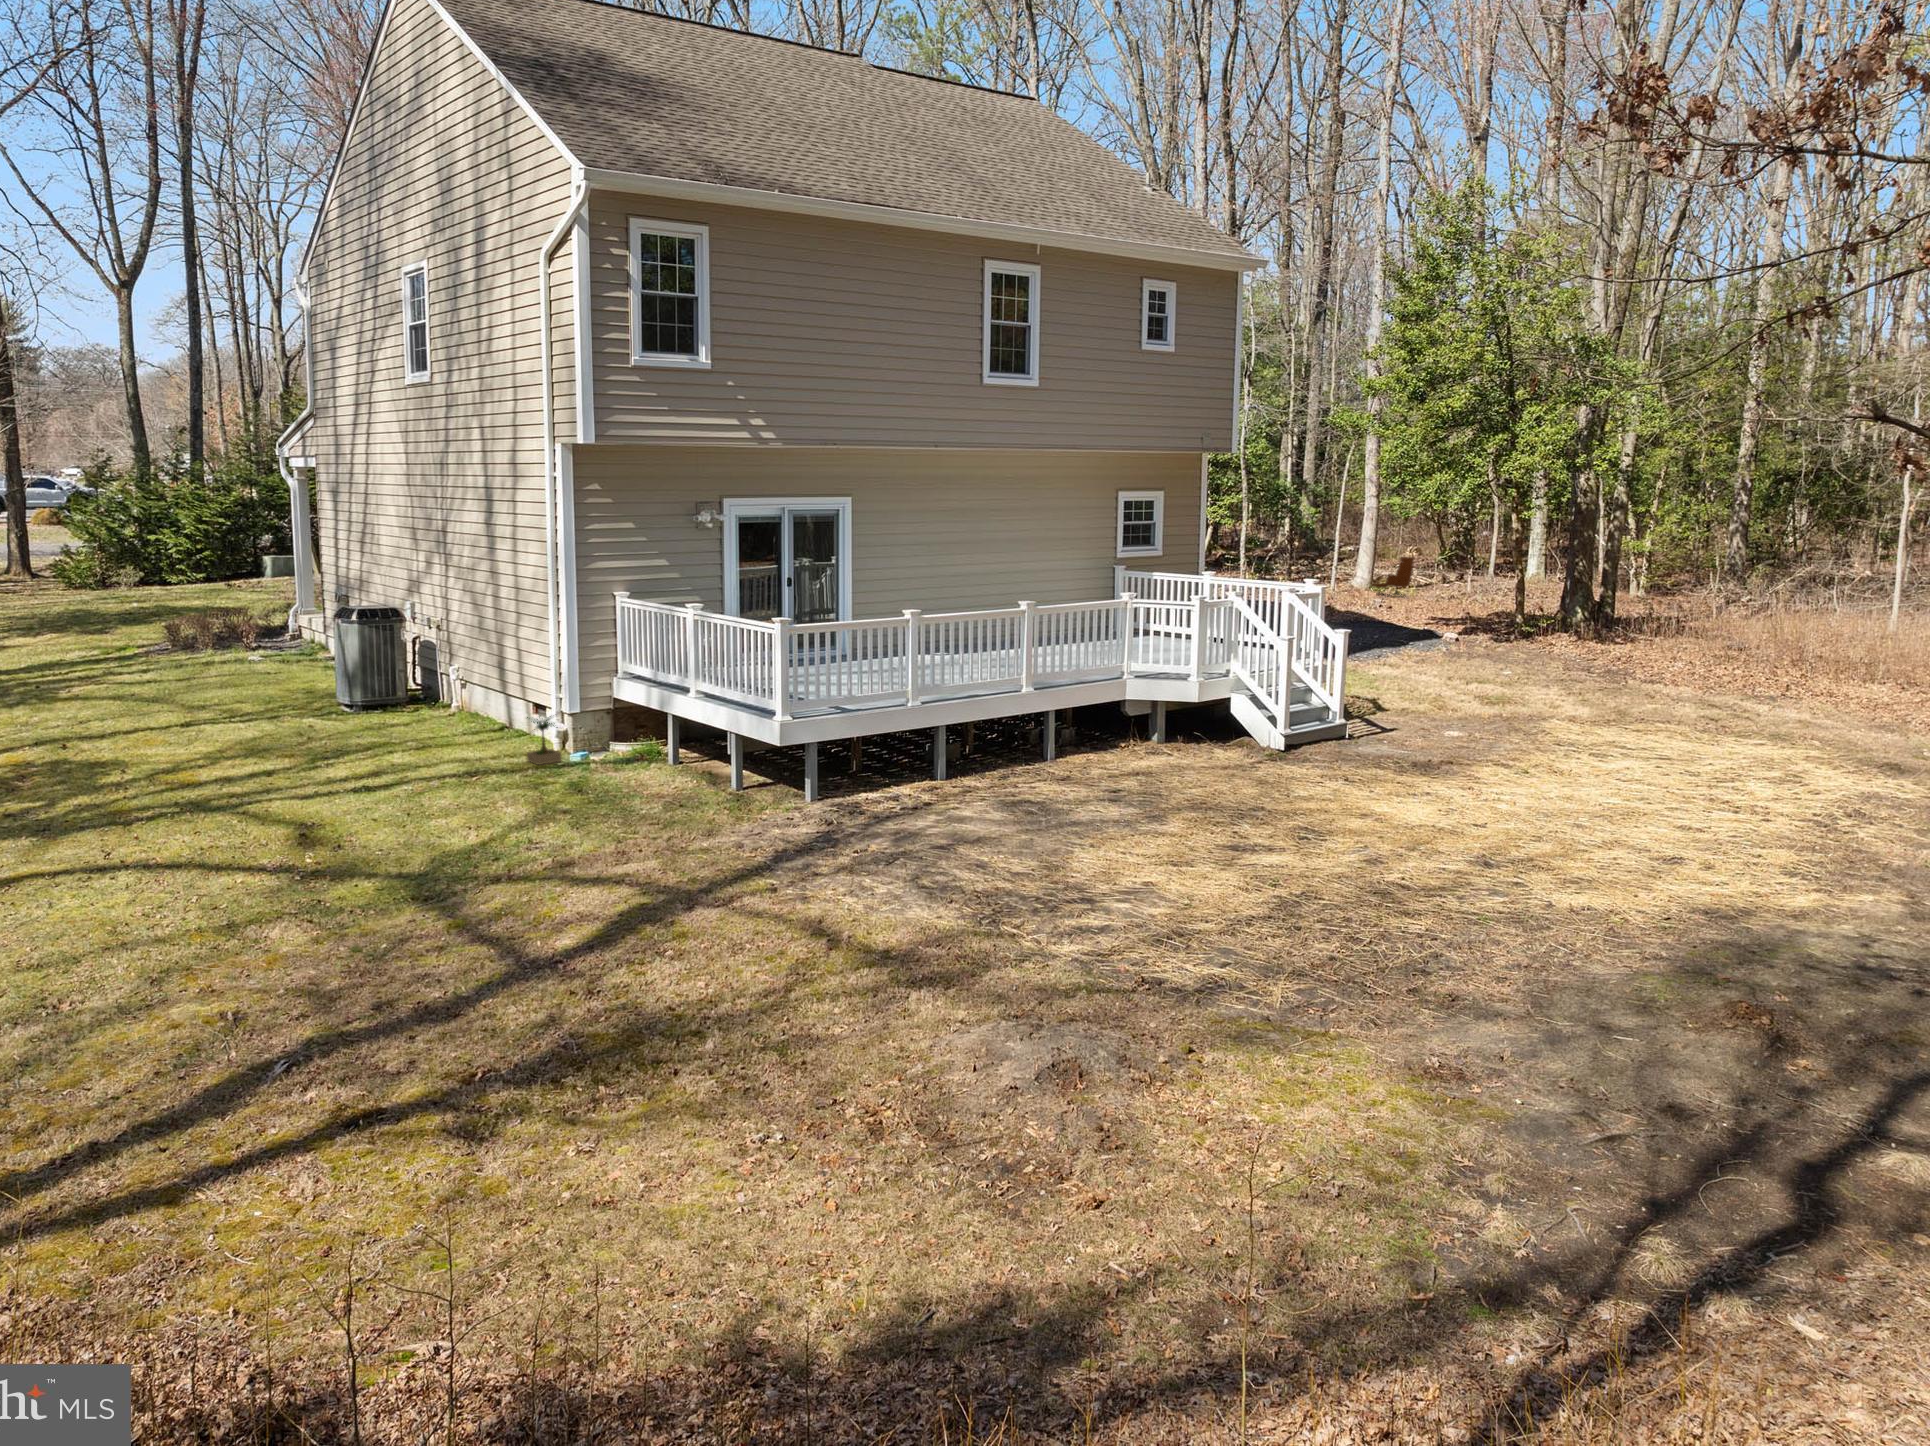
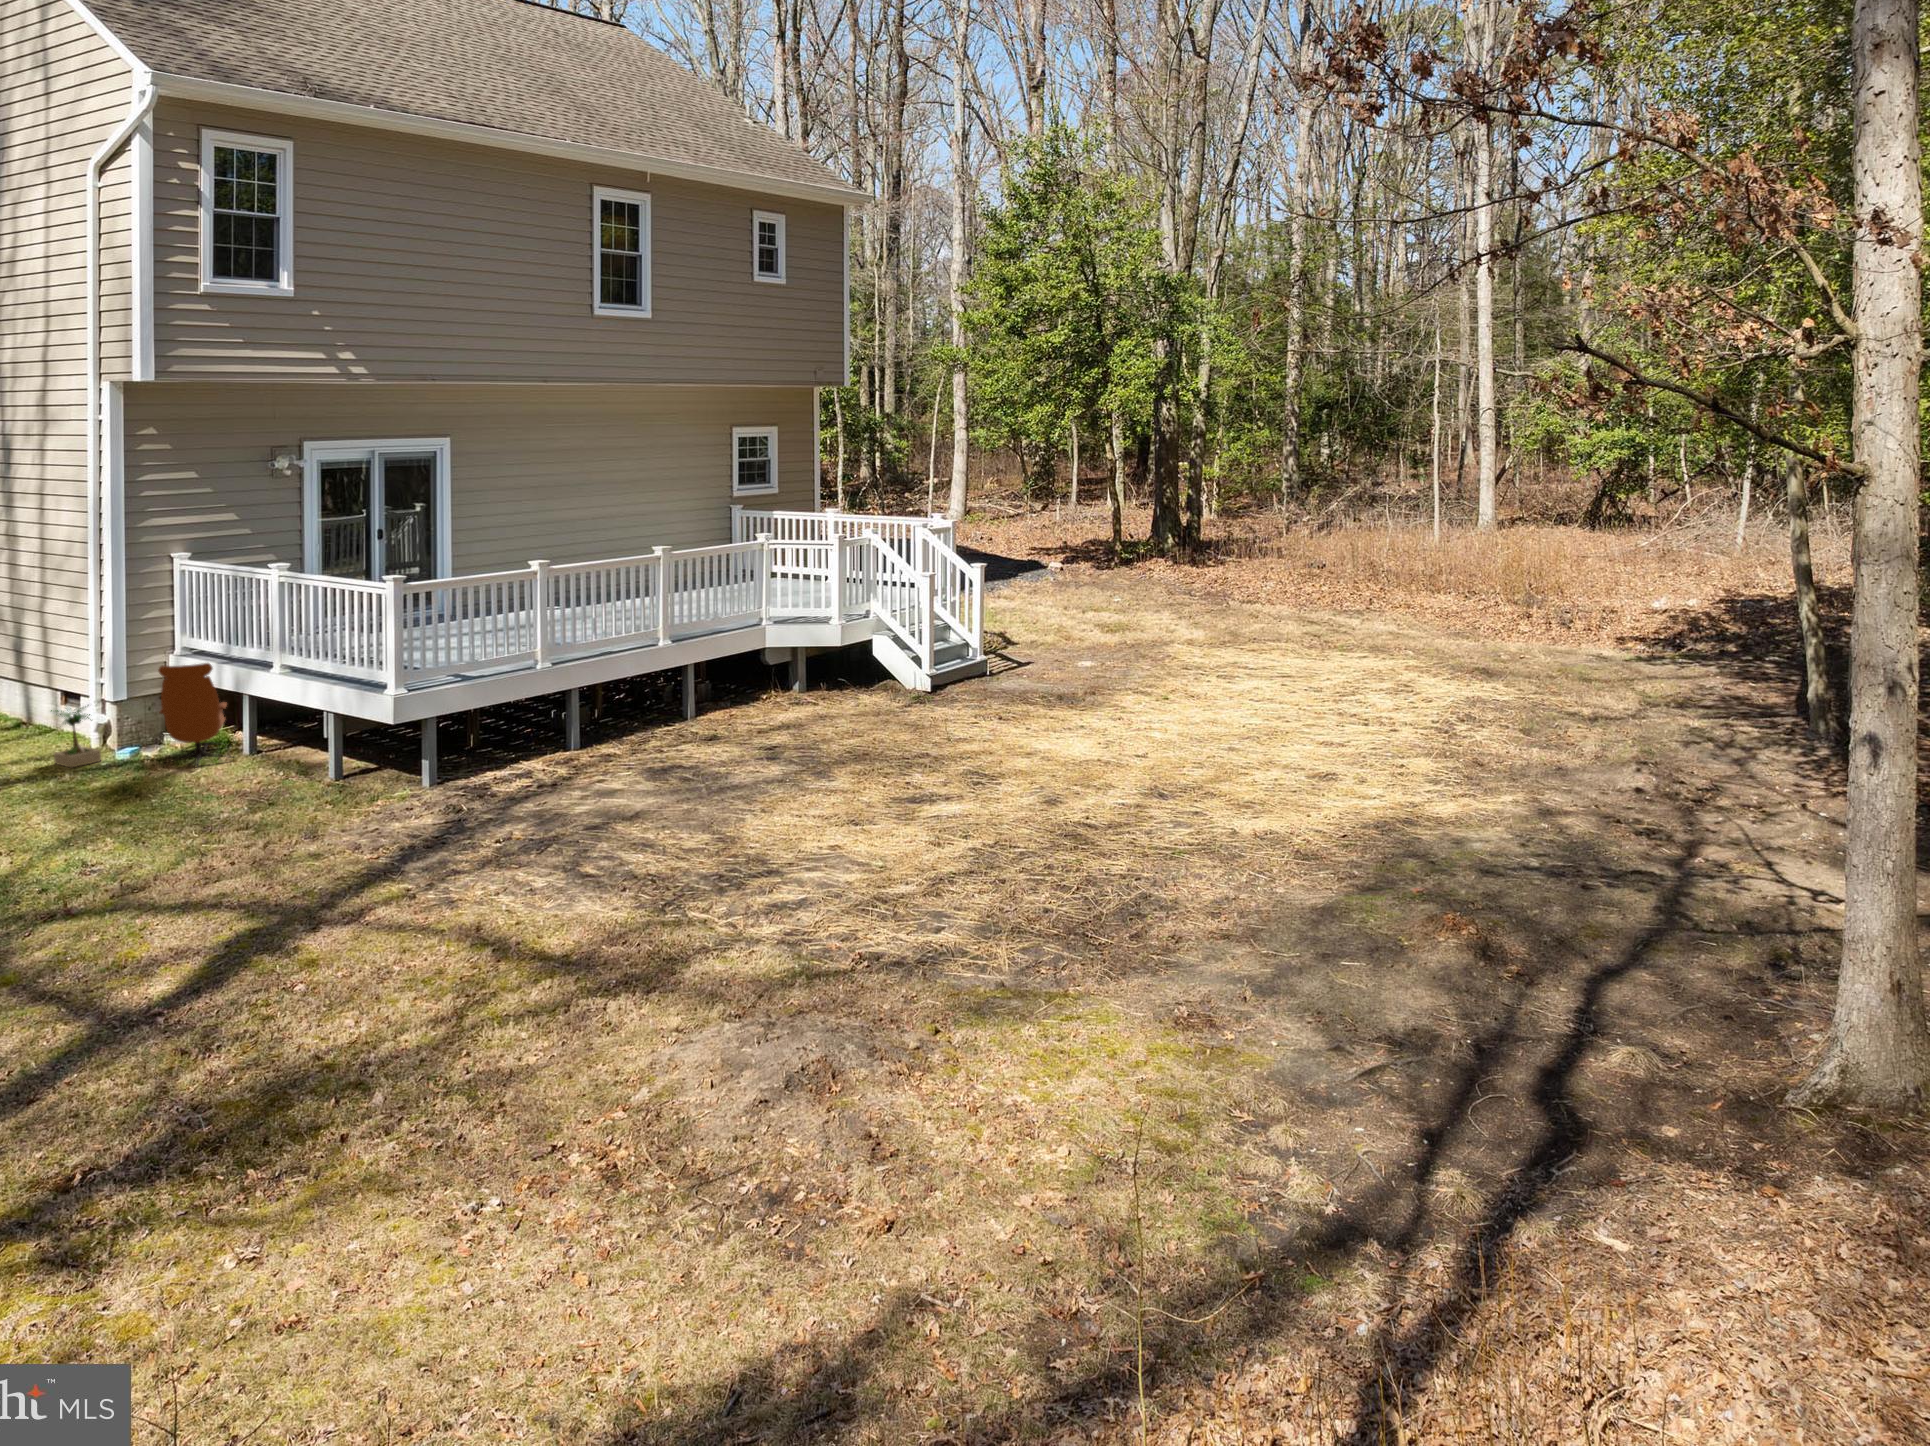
lounge chair: present [1370,557,1415,595] -> present [158,663,235,768]

